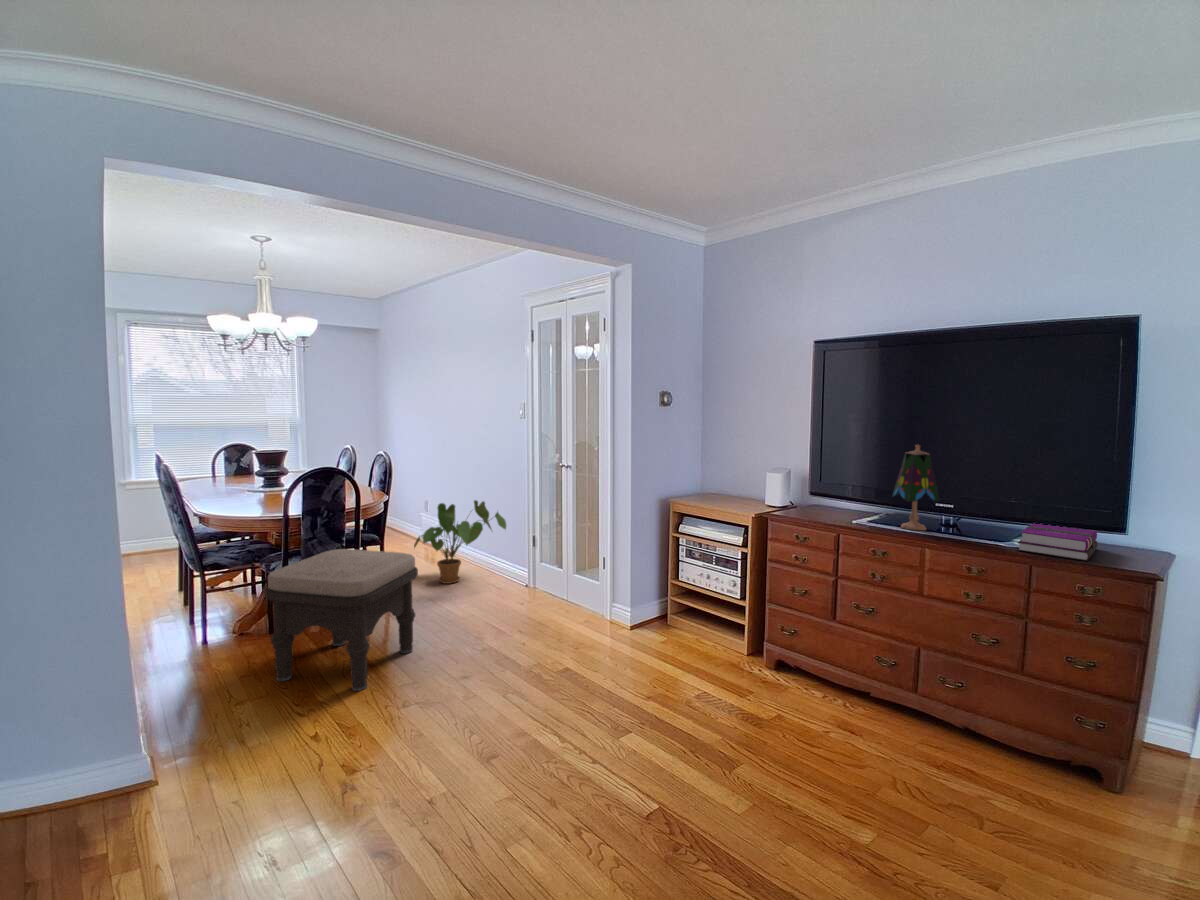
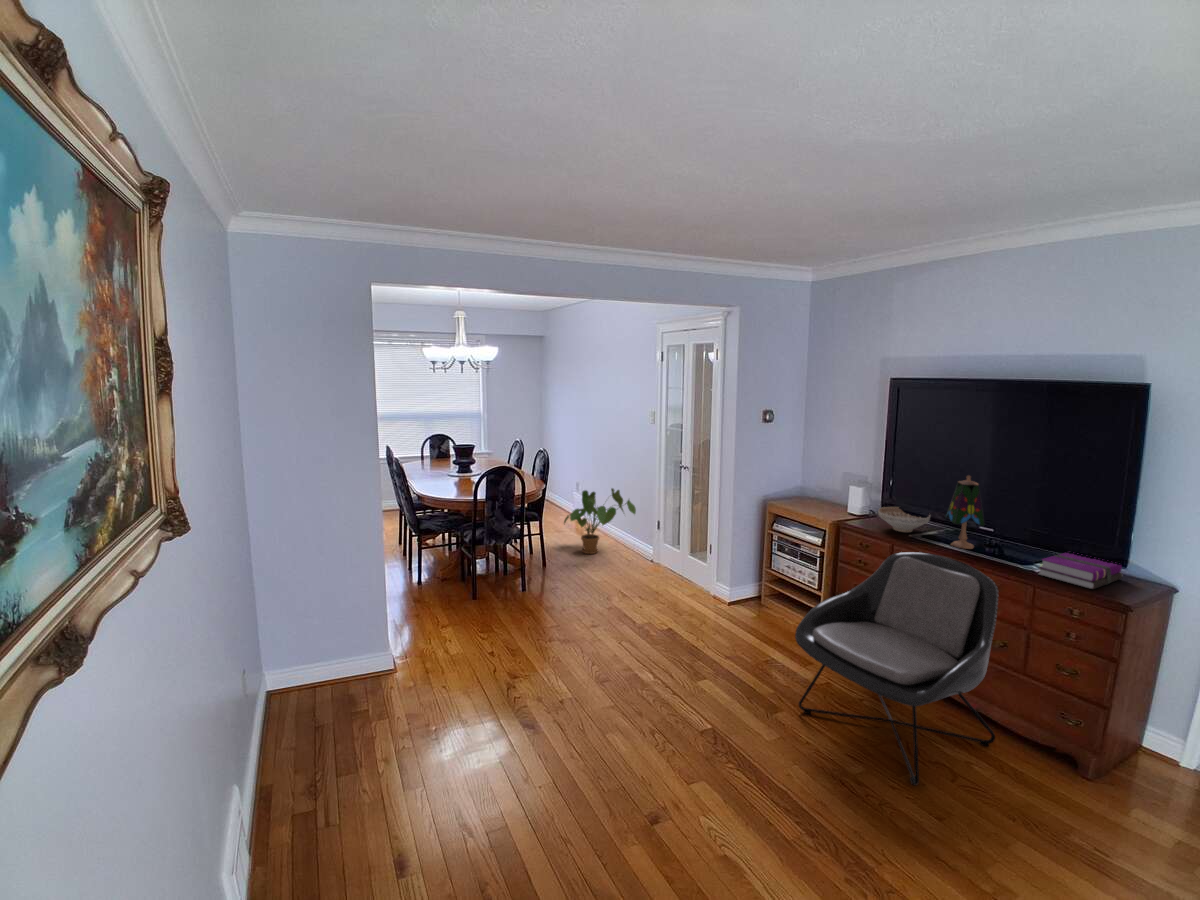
decorative bowl: none [812,491,870,519] -> present [878,507,930,532]
lounge chair: none [751,538,995,843] -> present [795,552,999,786]
ottoman: present [265,549,418,691] -> none [462,525,563,626]

